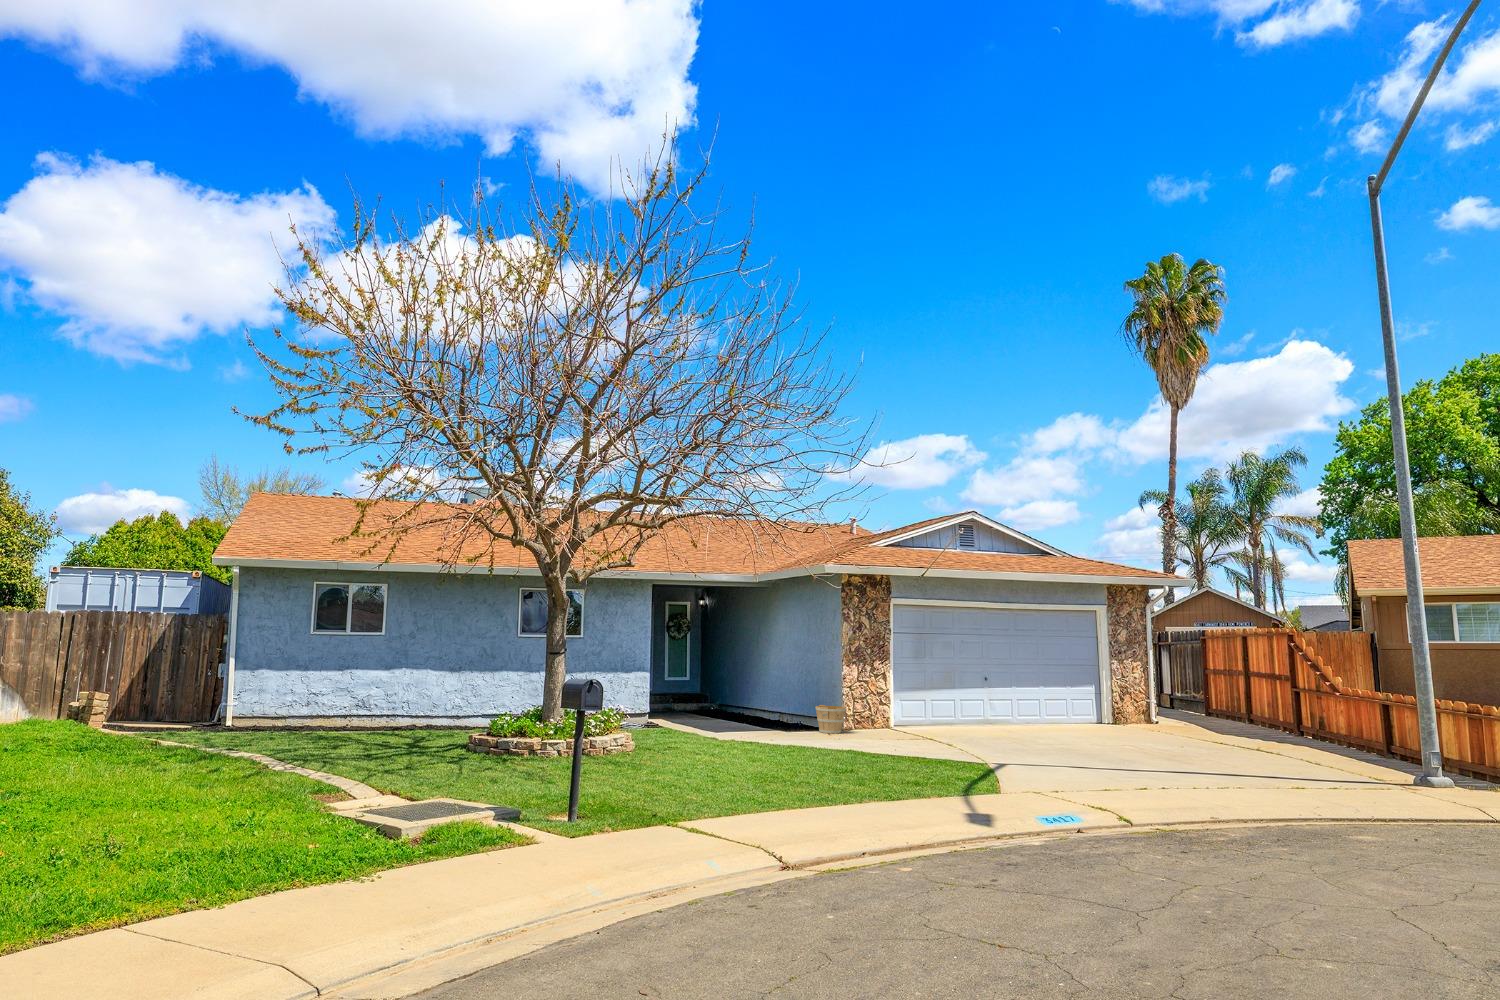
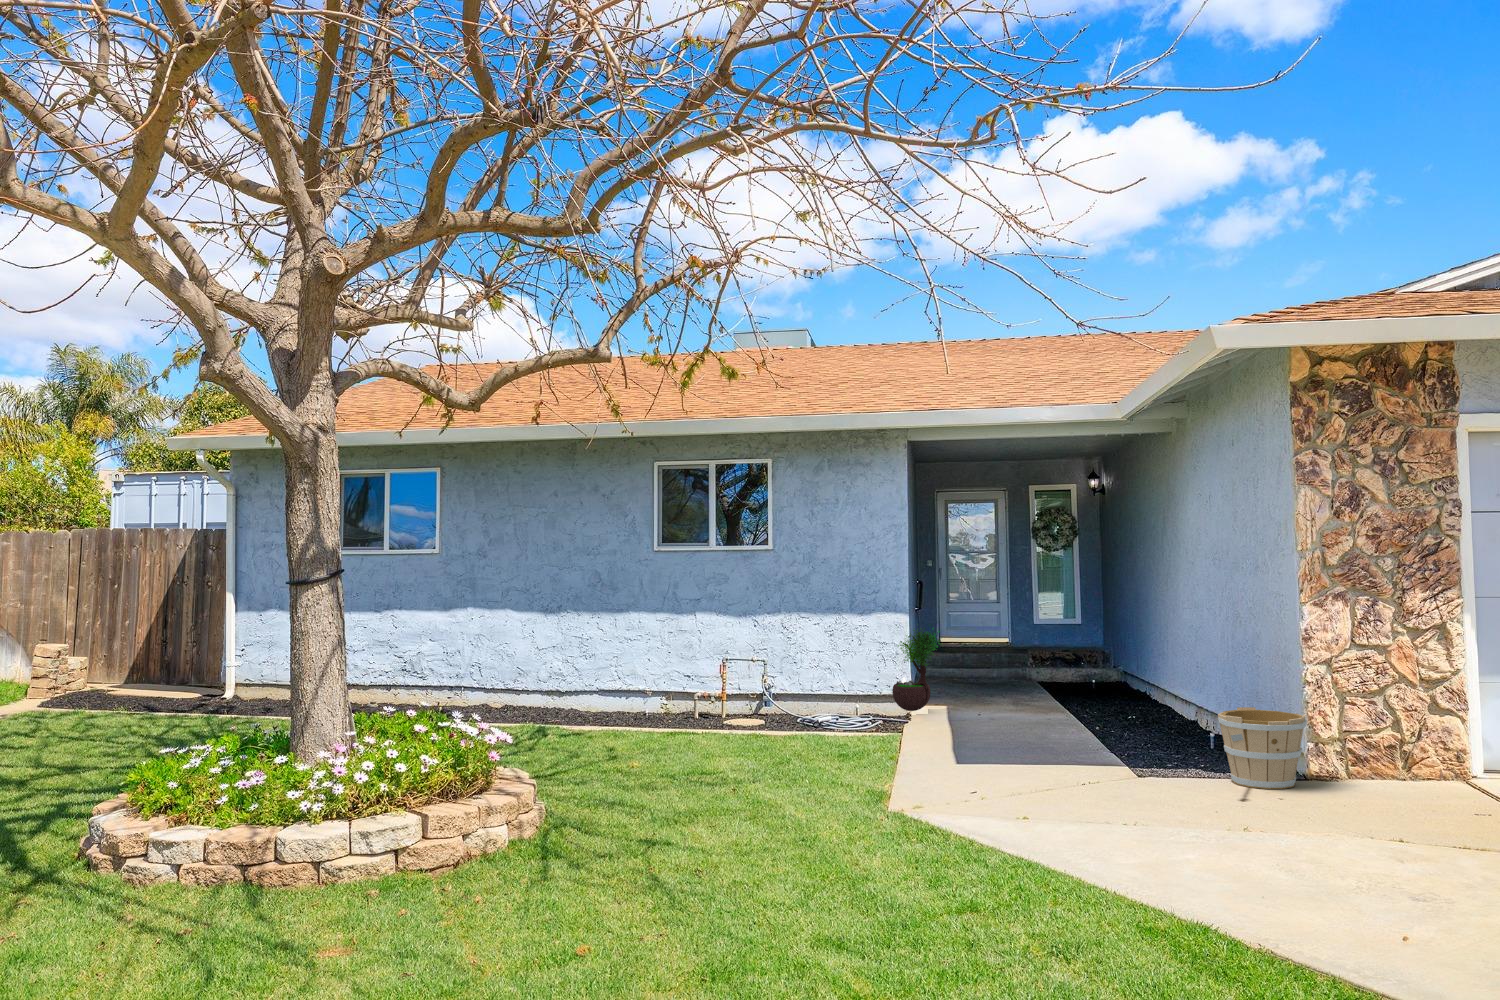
potted tree: none [643,677,668,719] -> present [892,628,940,711]

